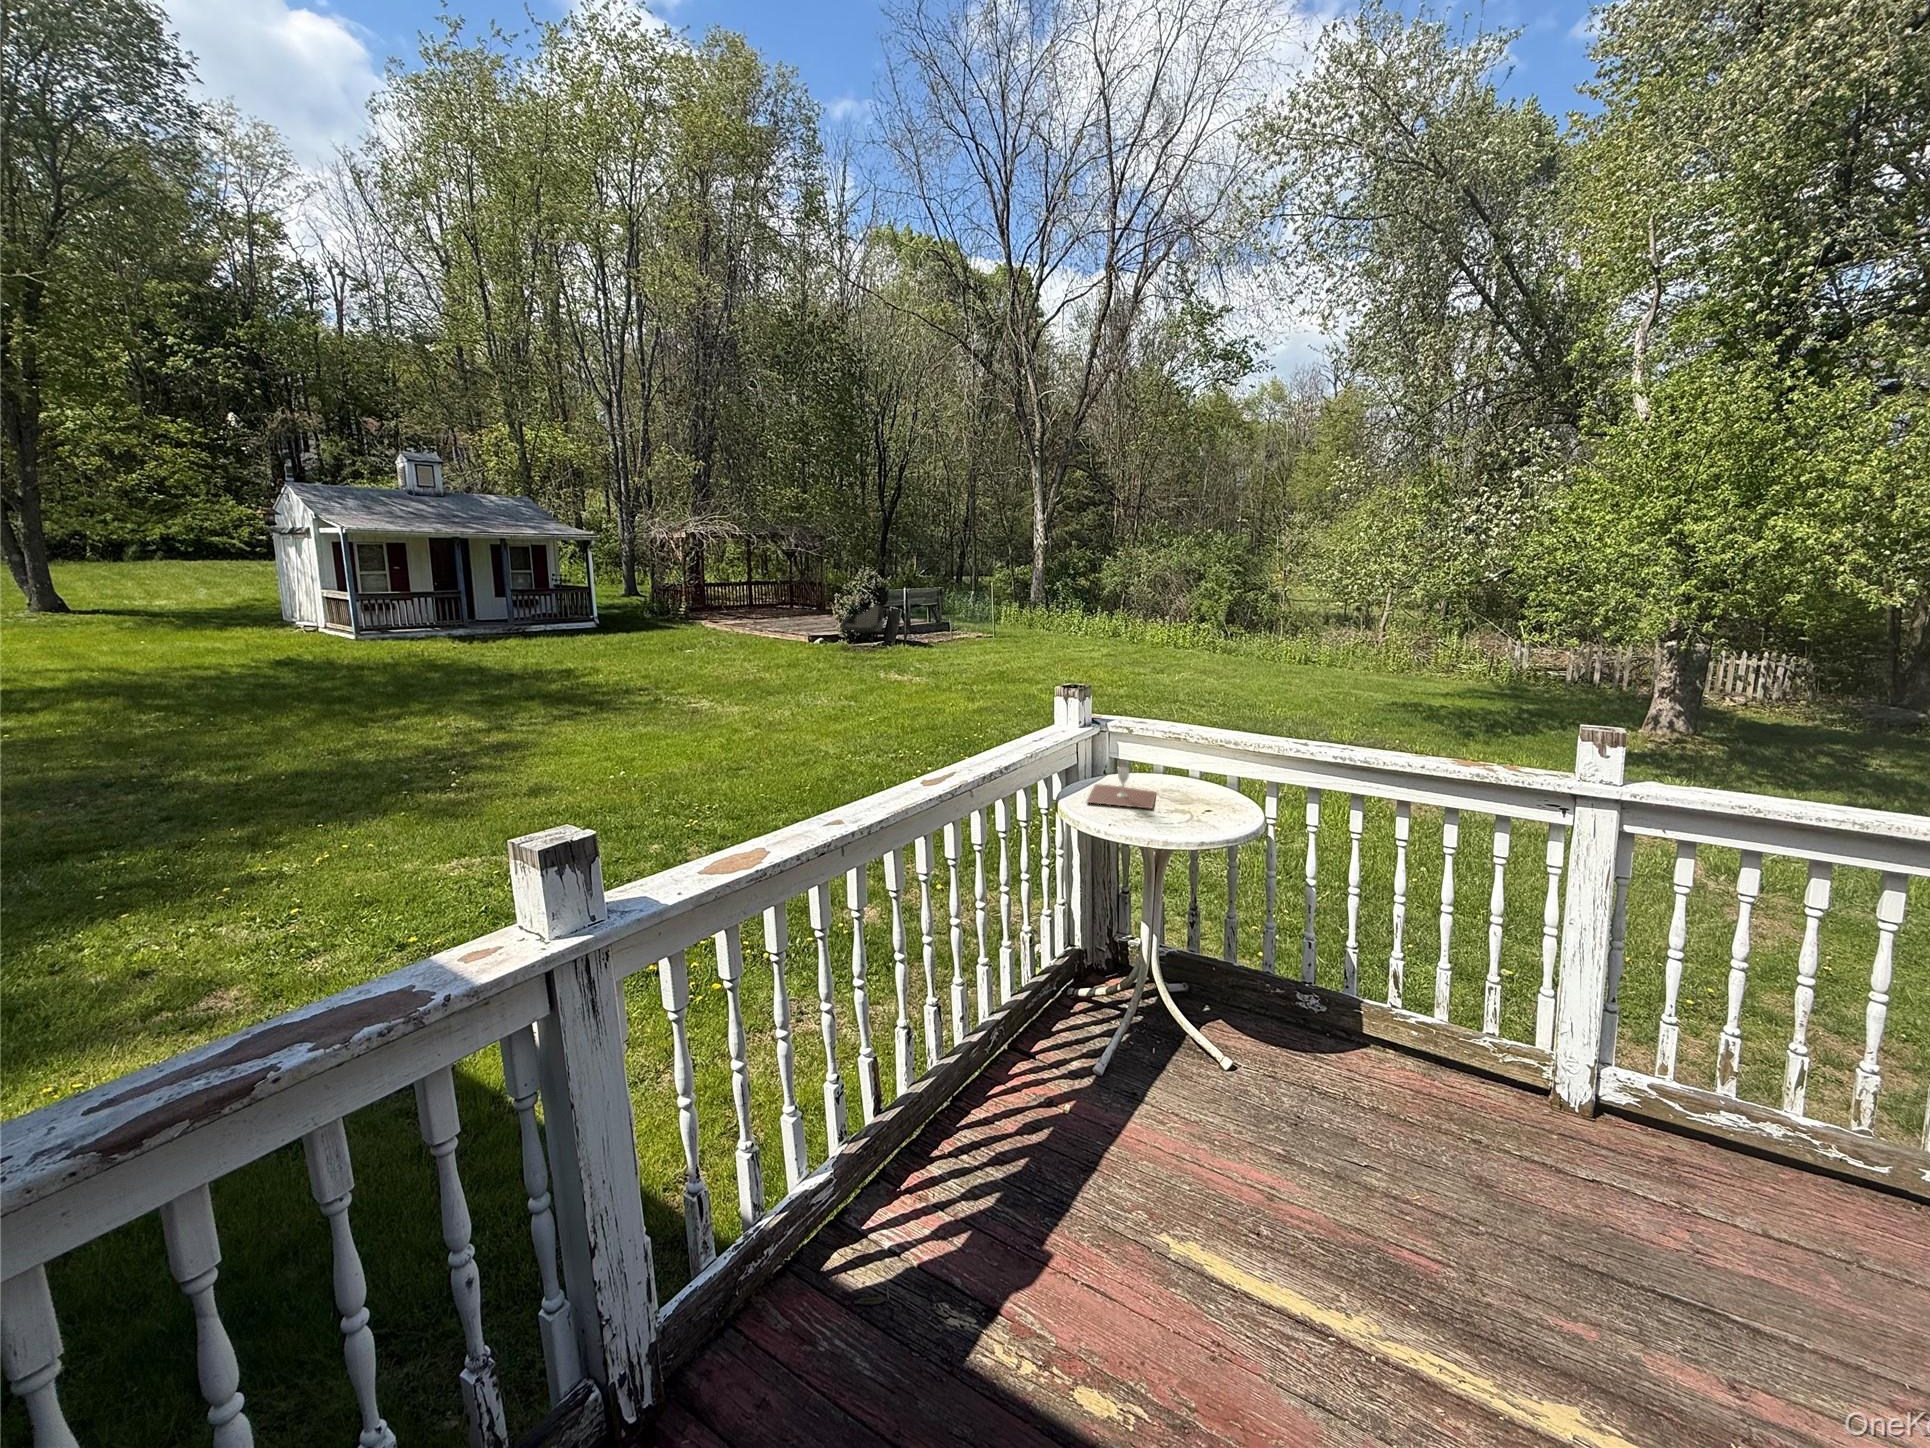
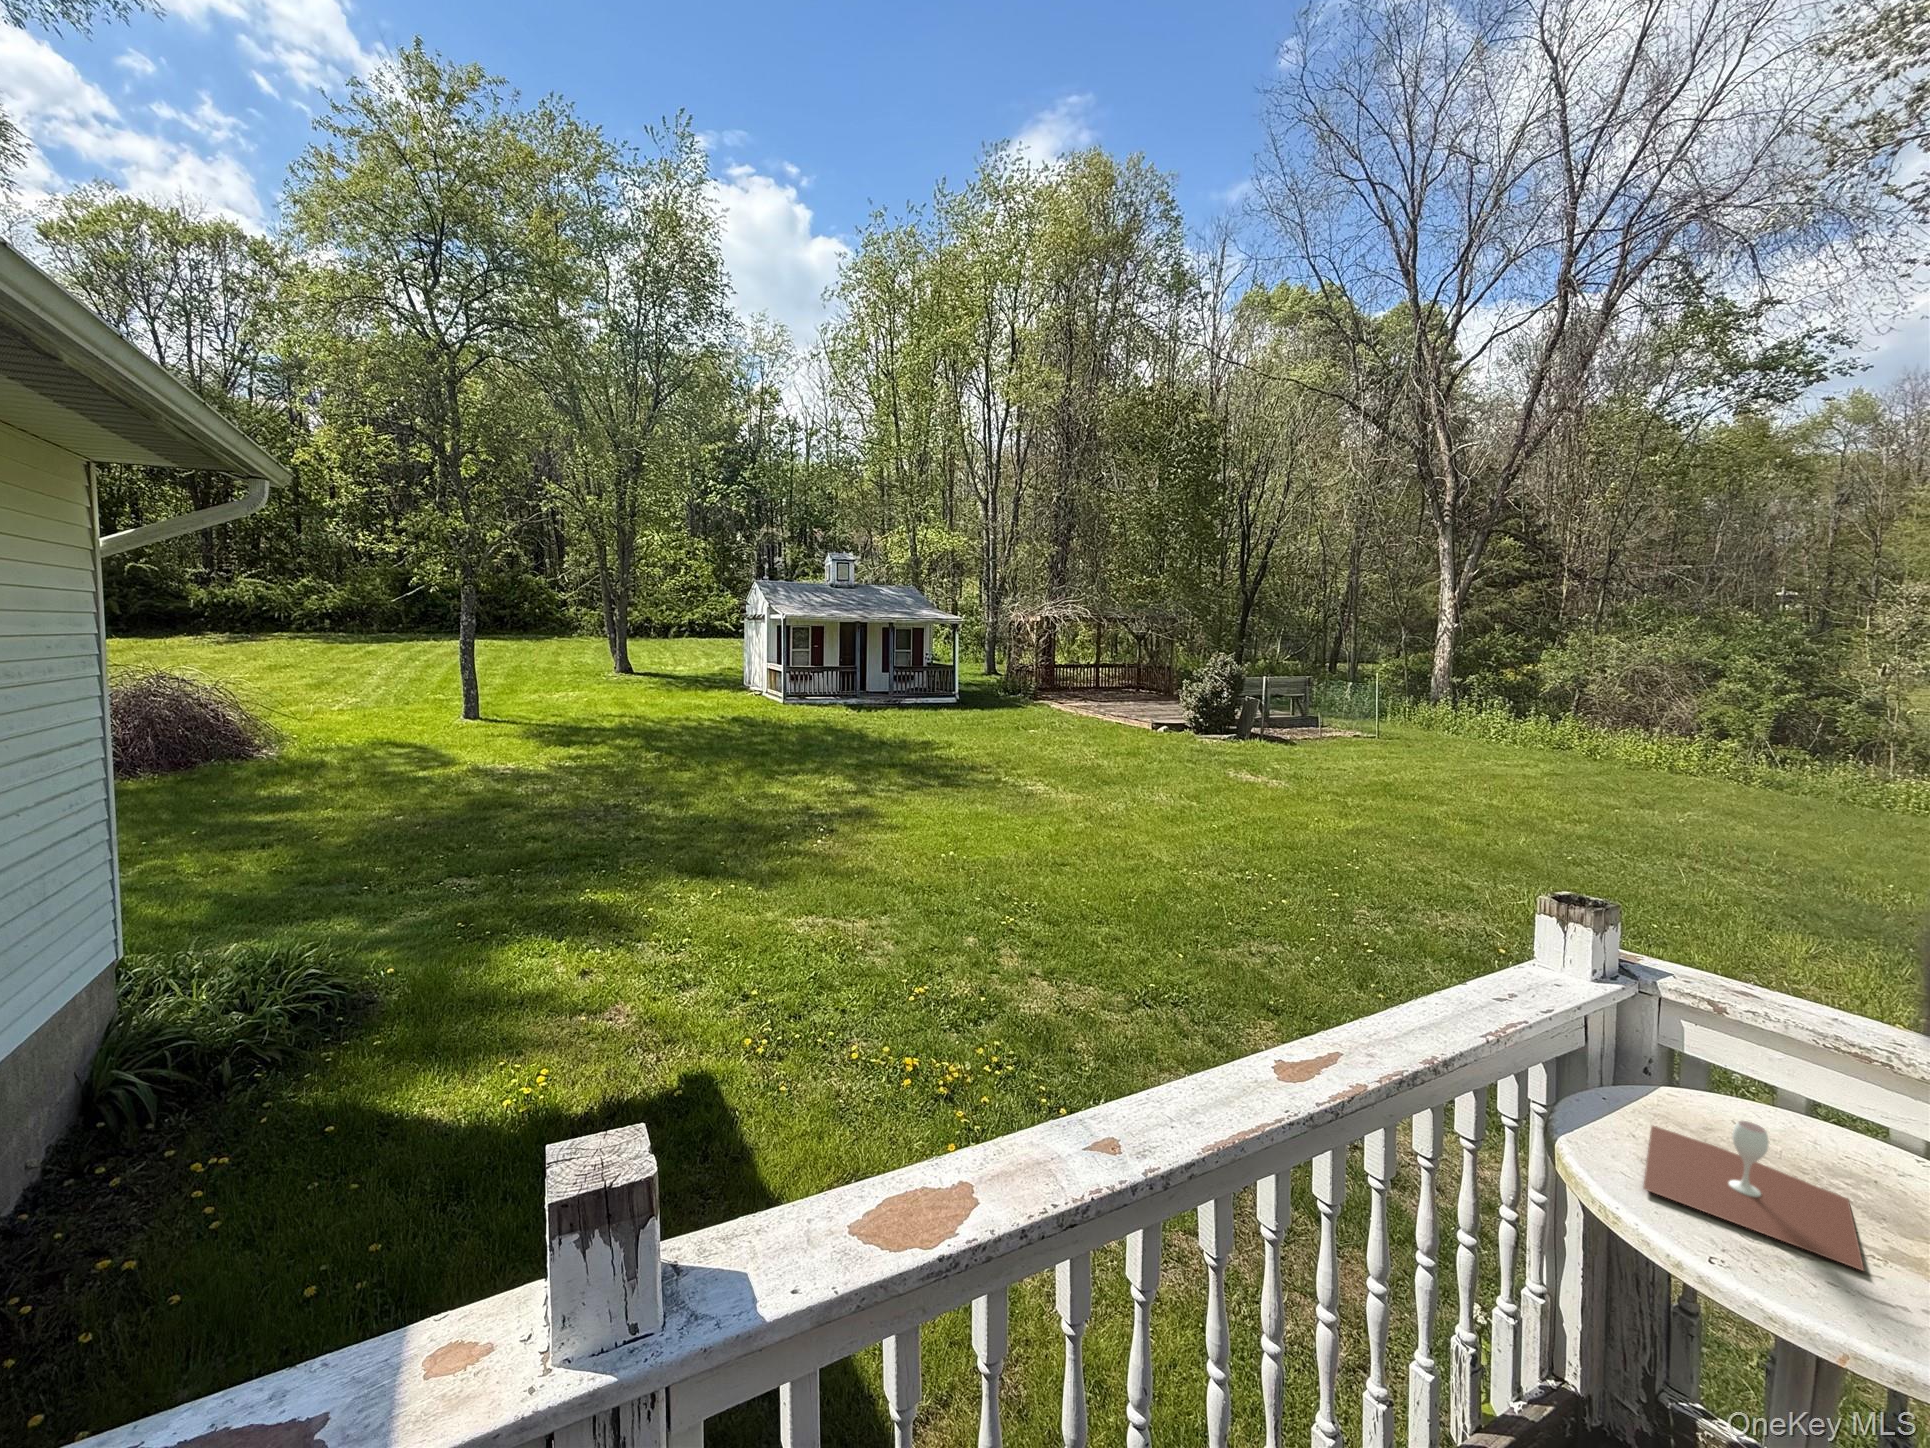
lounge chair: present [840,605,883,648] -> none [1189,690,1240,742]

